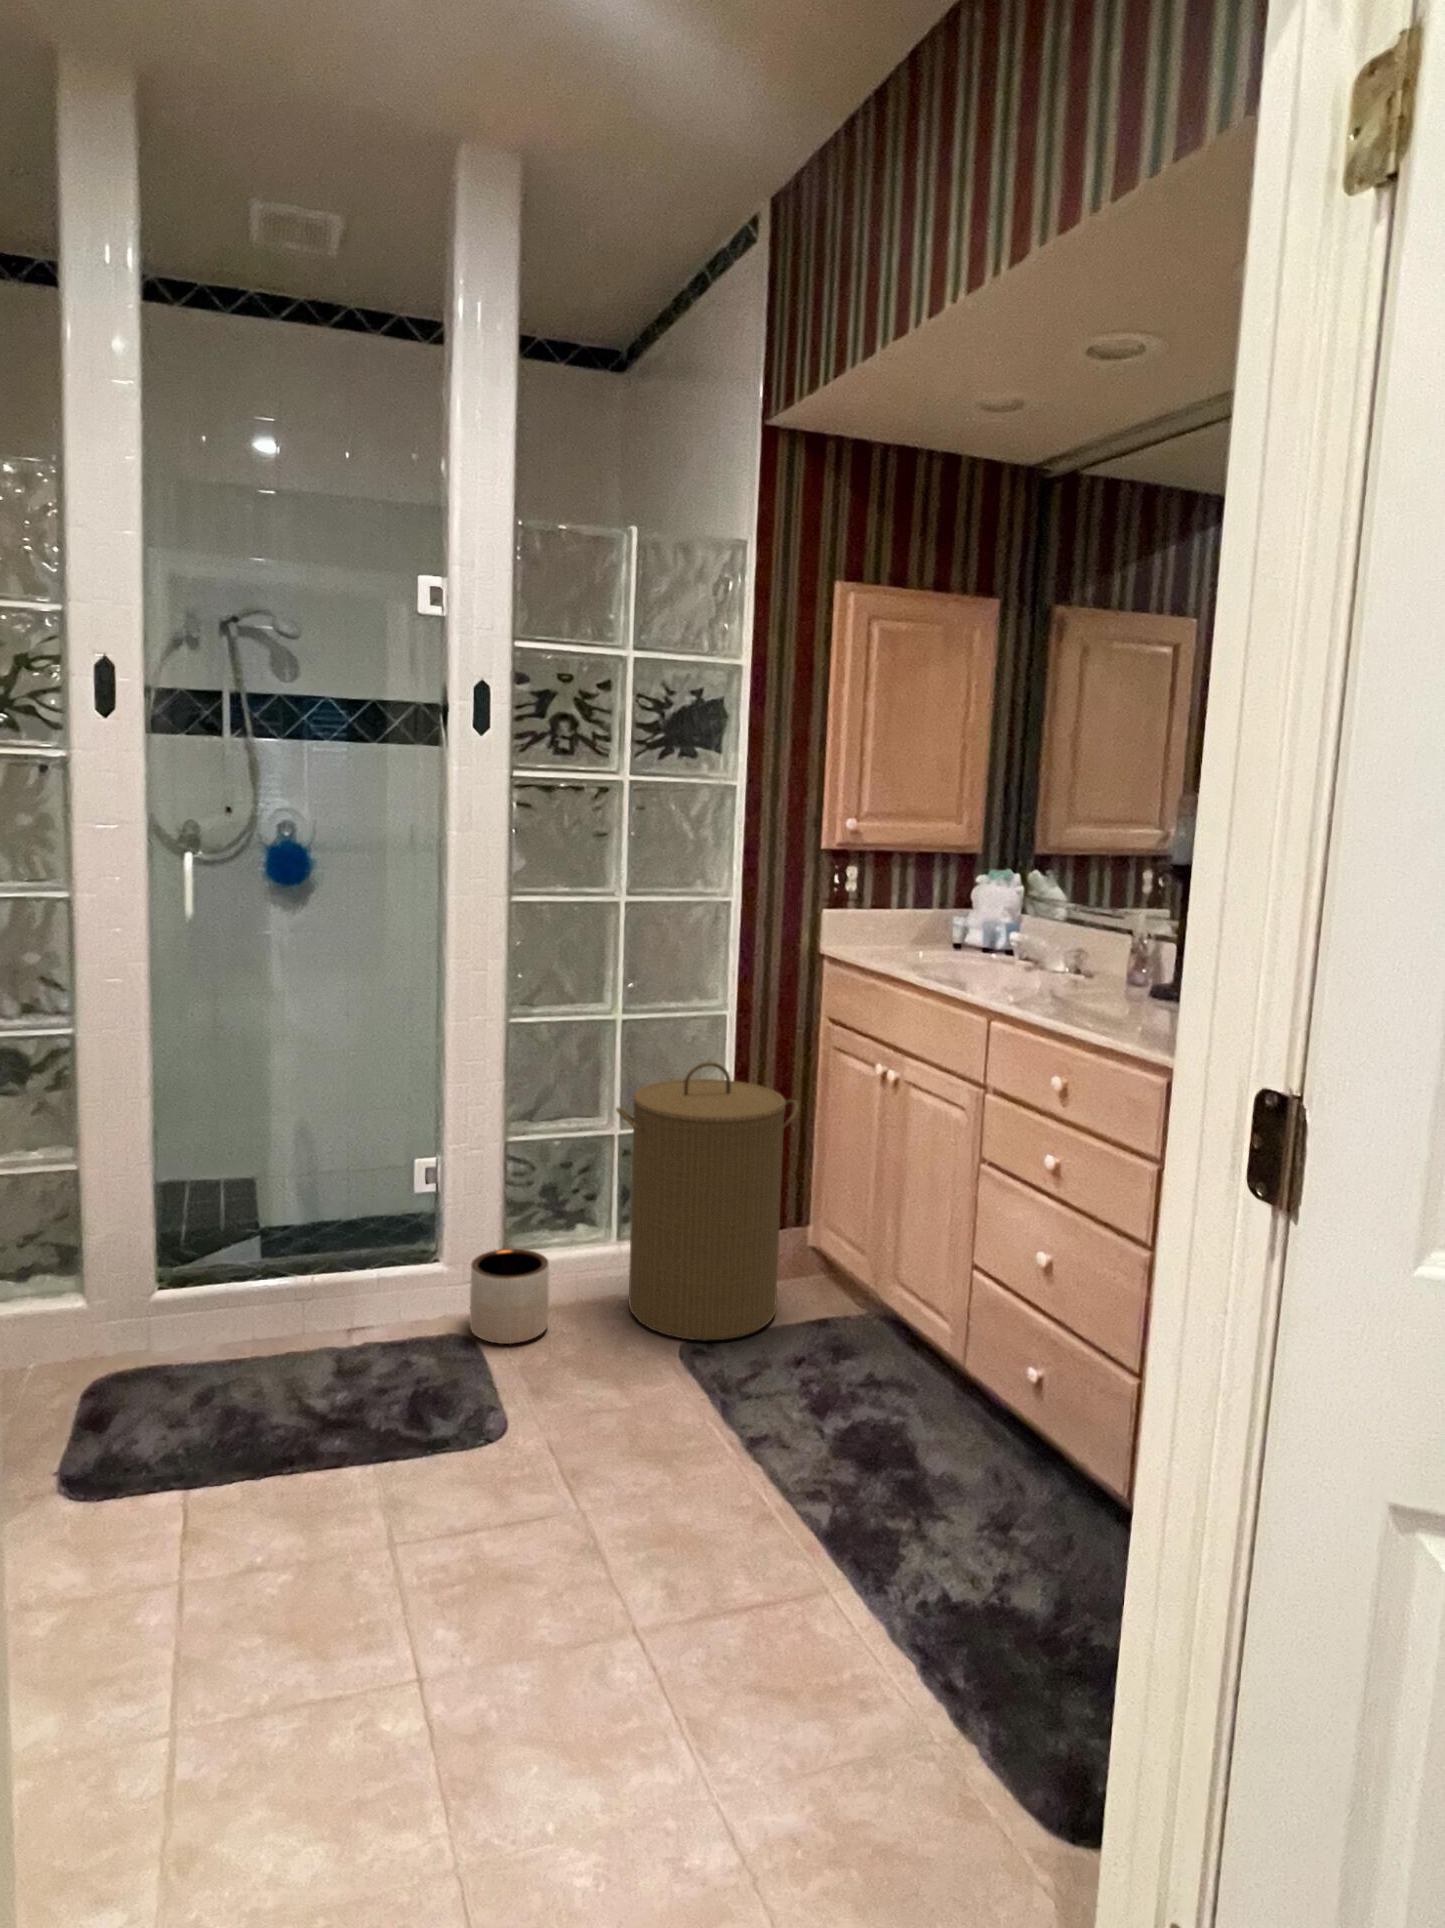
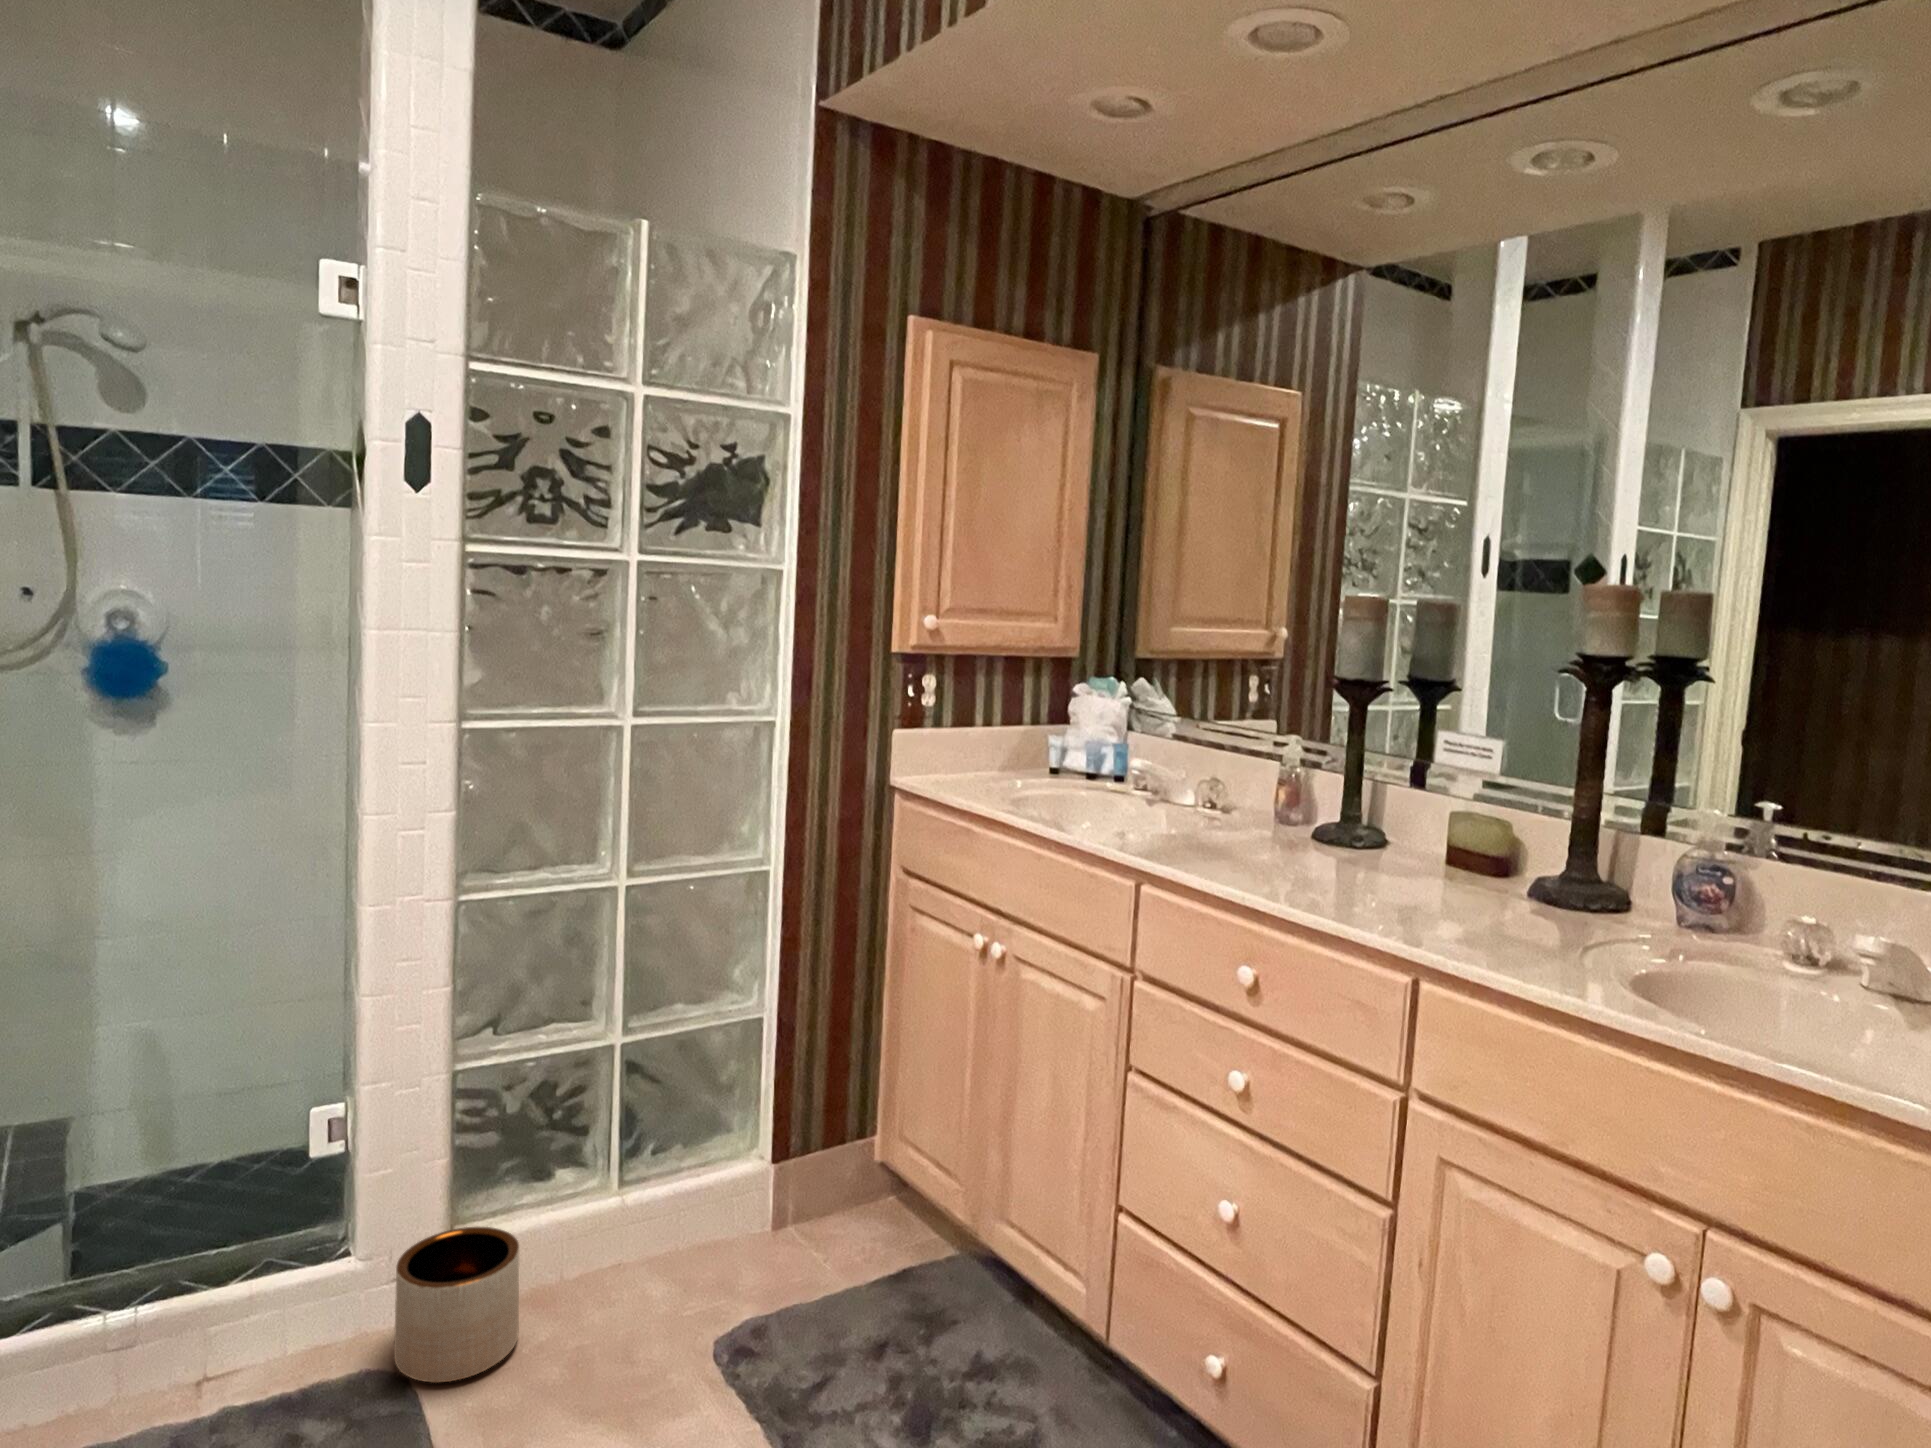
laundry hamper: present [616,1062,799,1340] -> none [619,940,870,1330]

